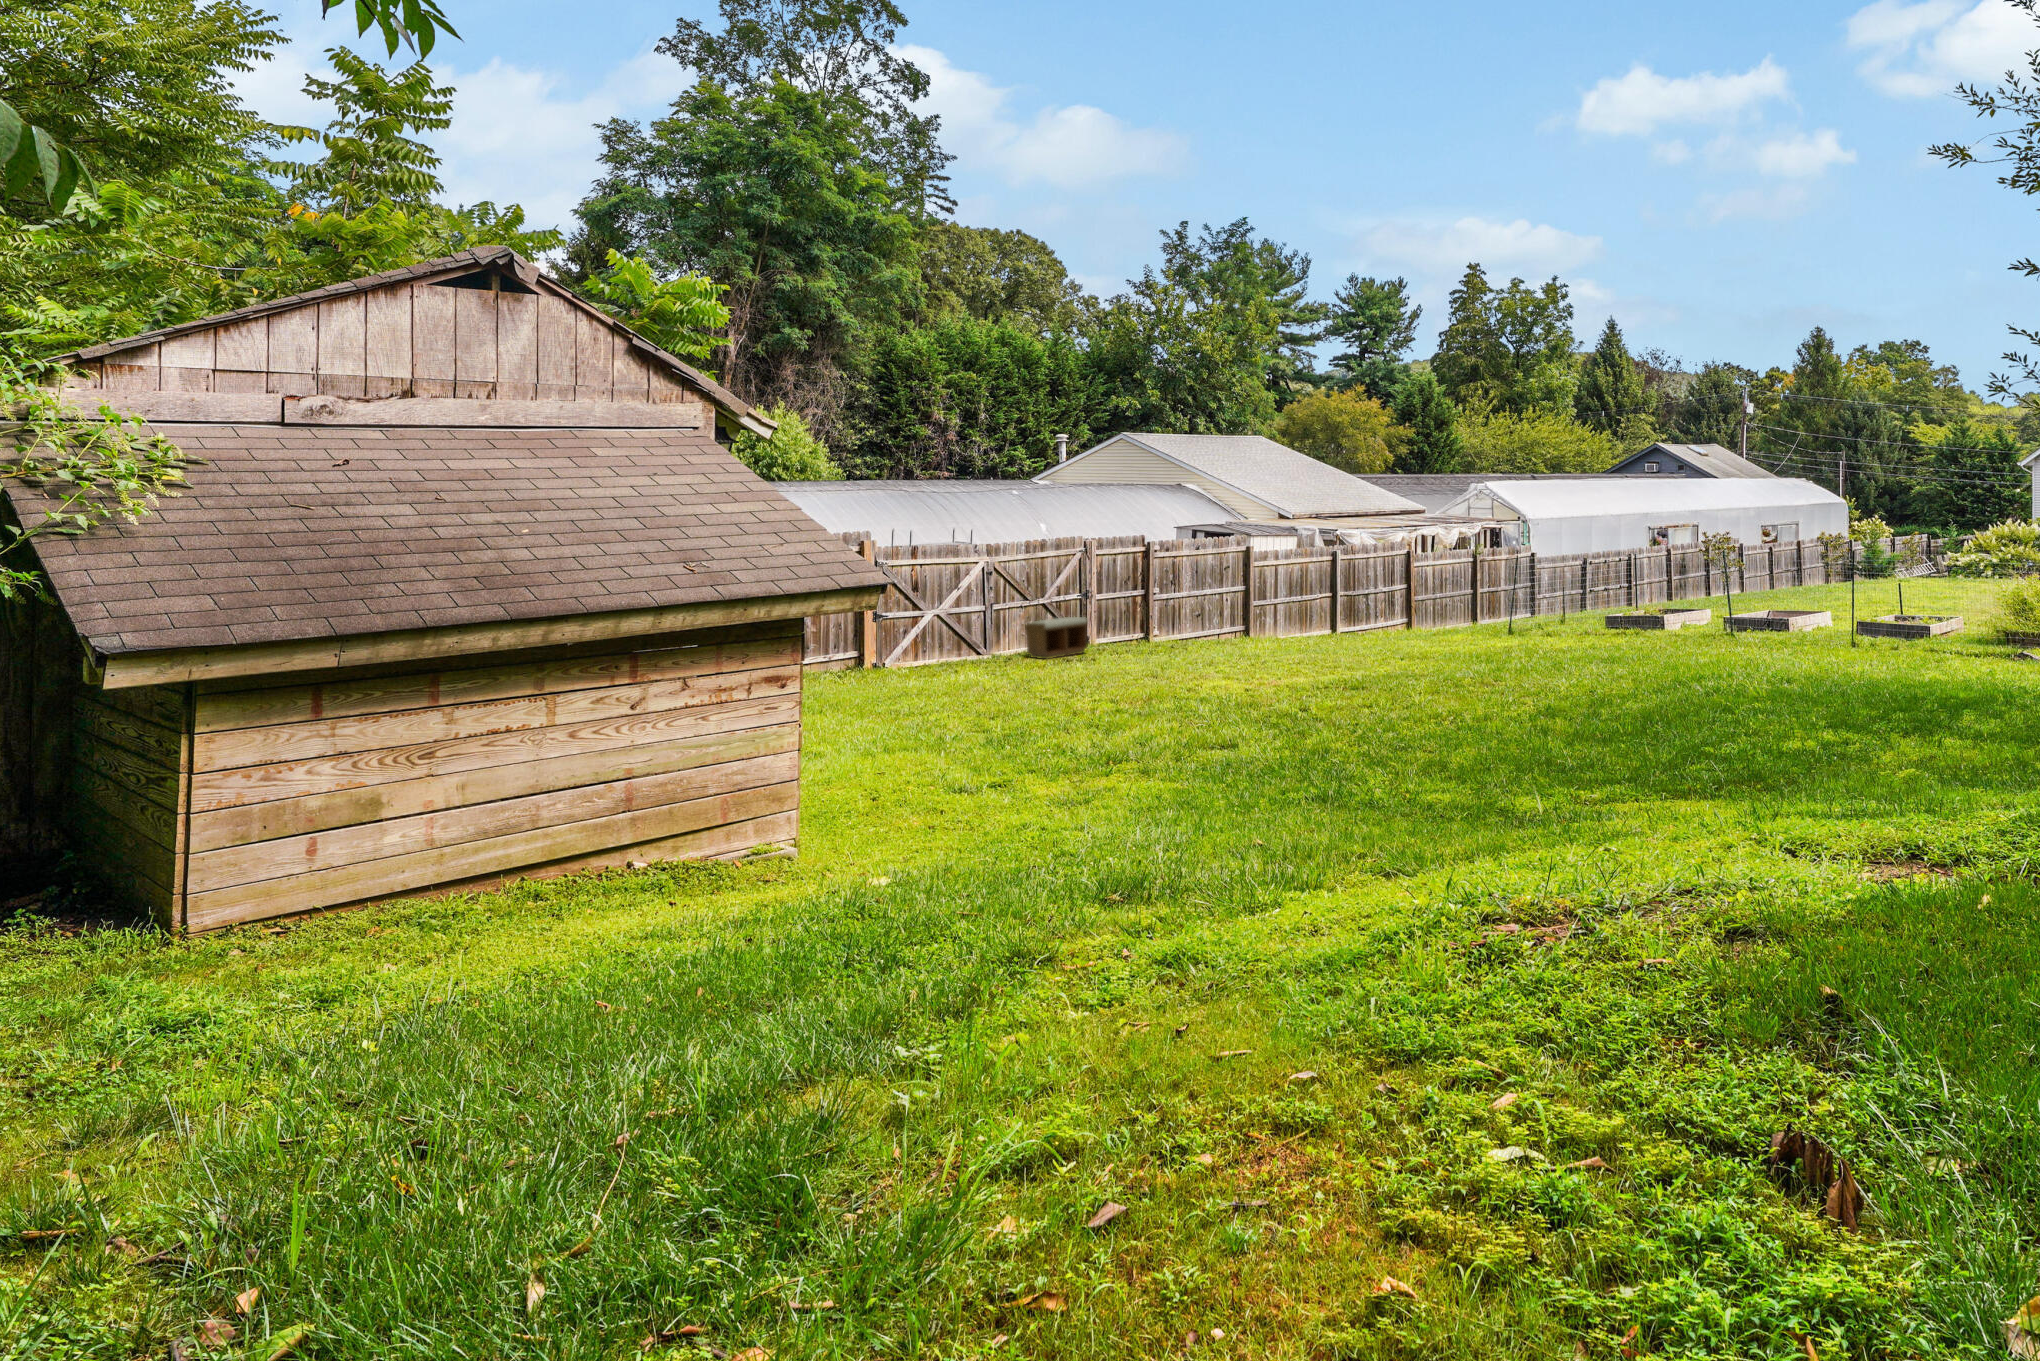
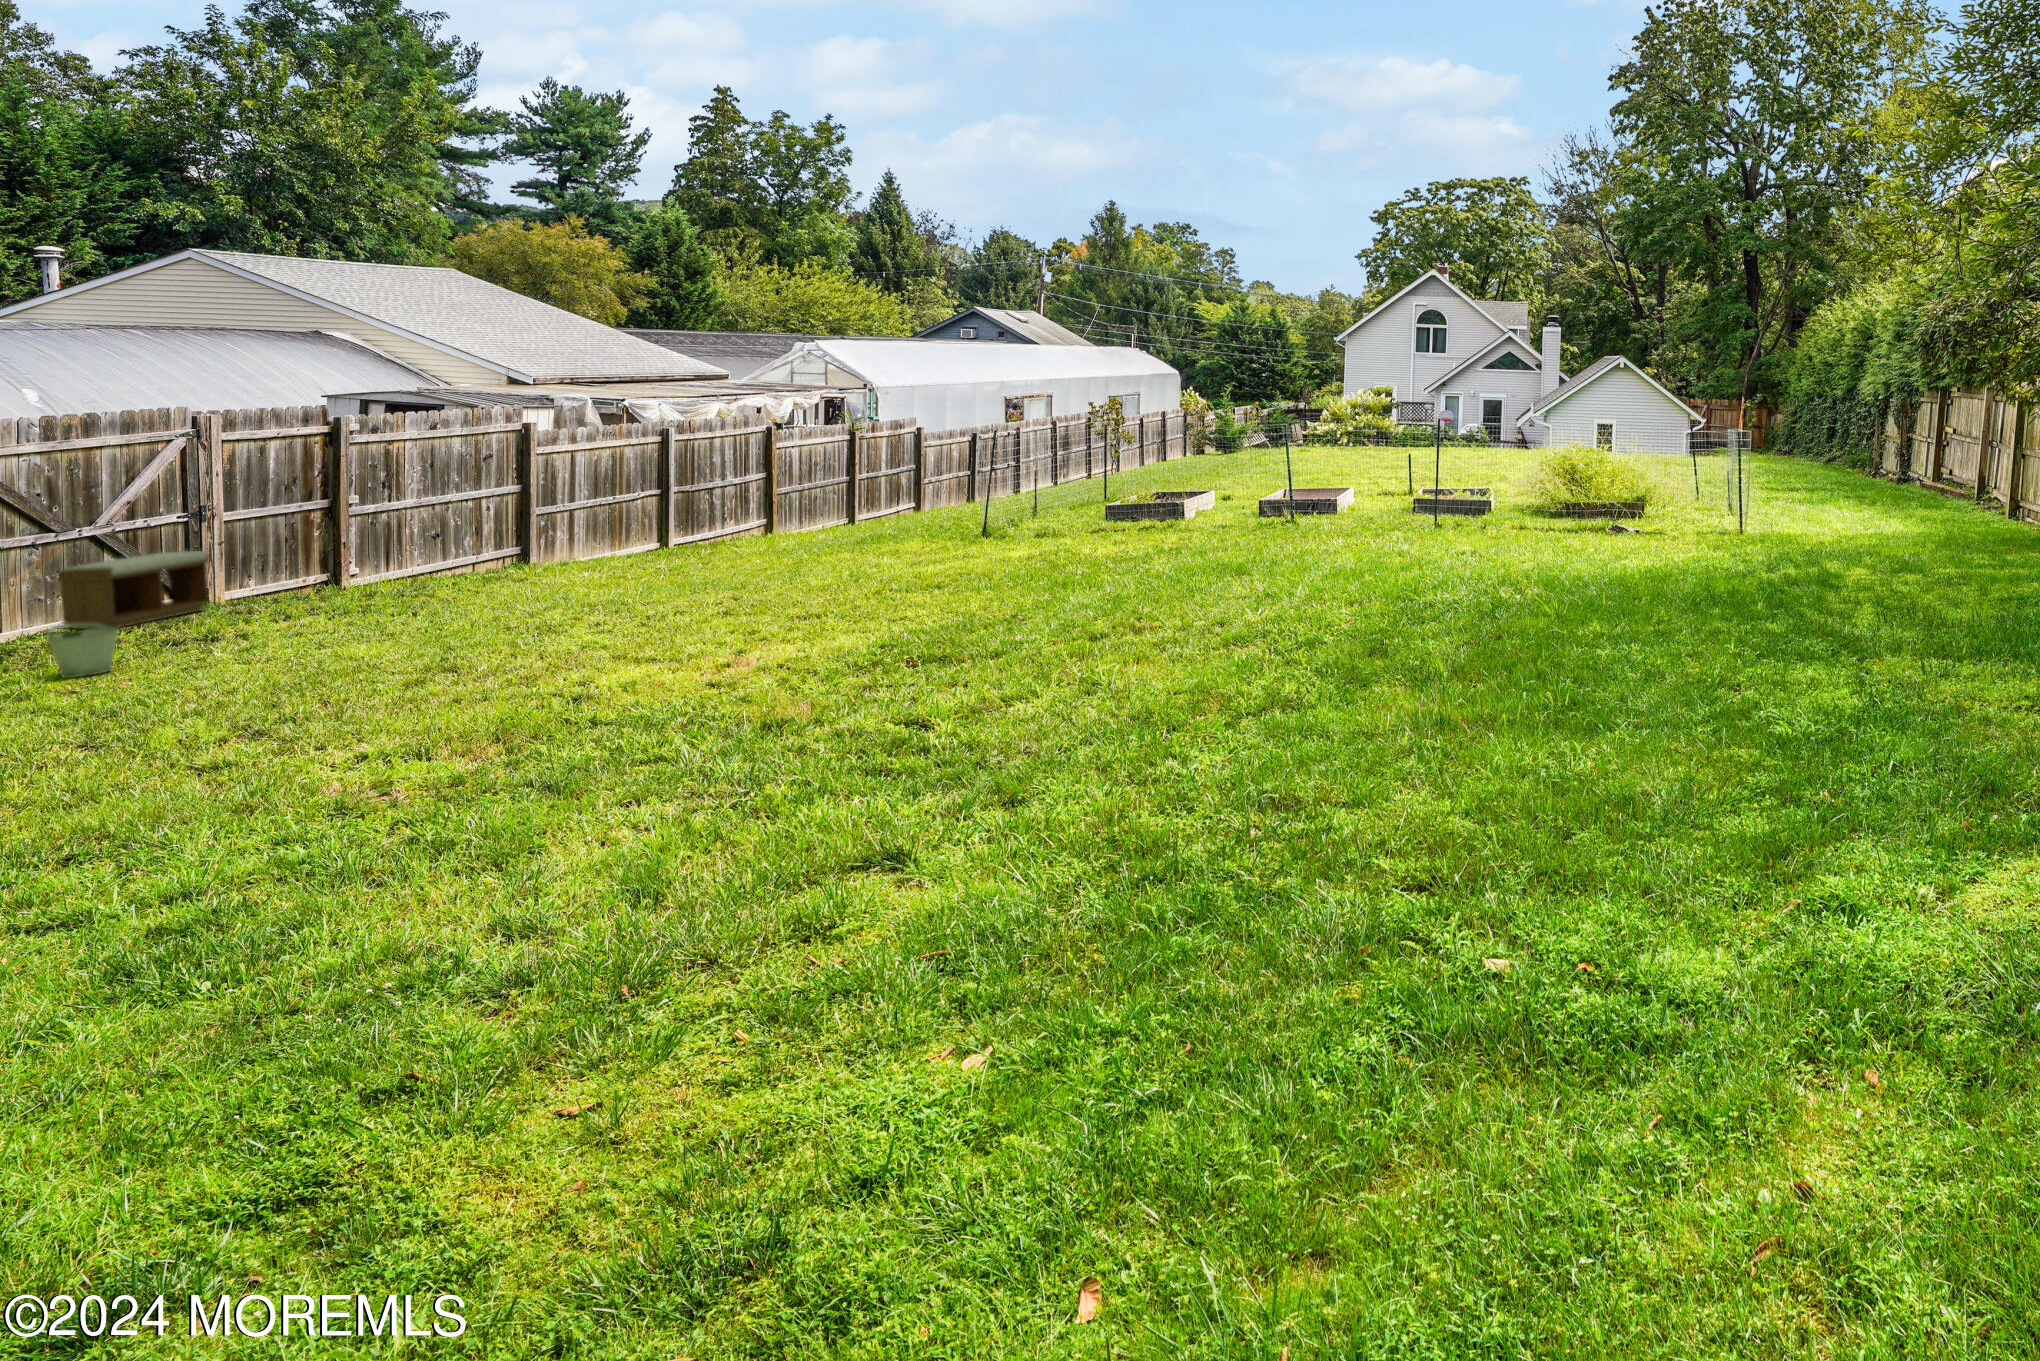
bucket: none [1009,652,1038,682] -> present [47,623,119,678]

